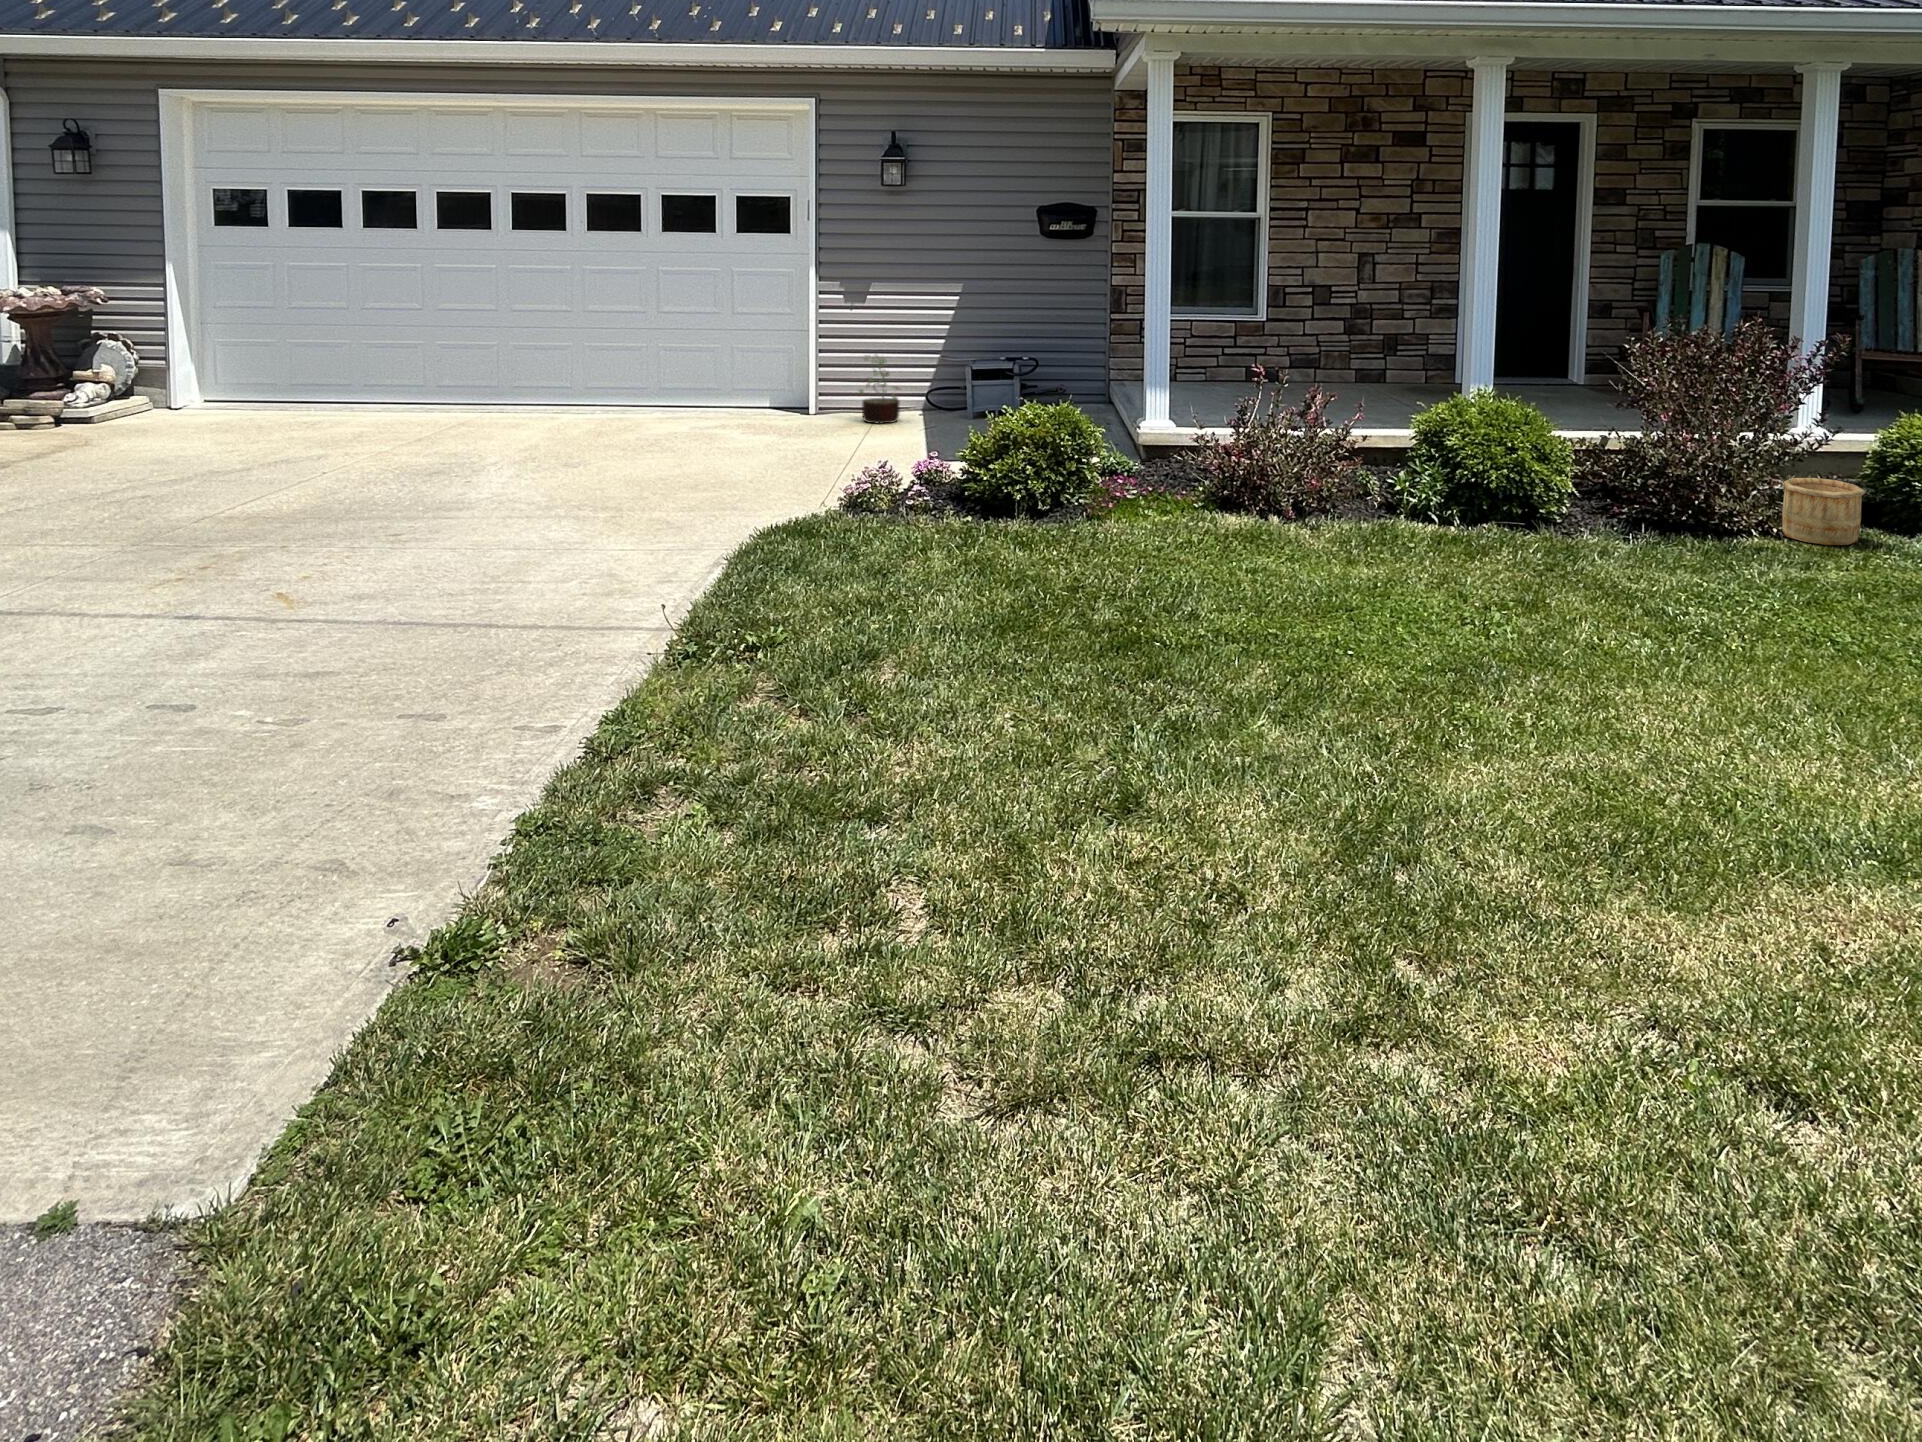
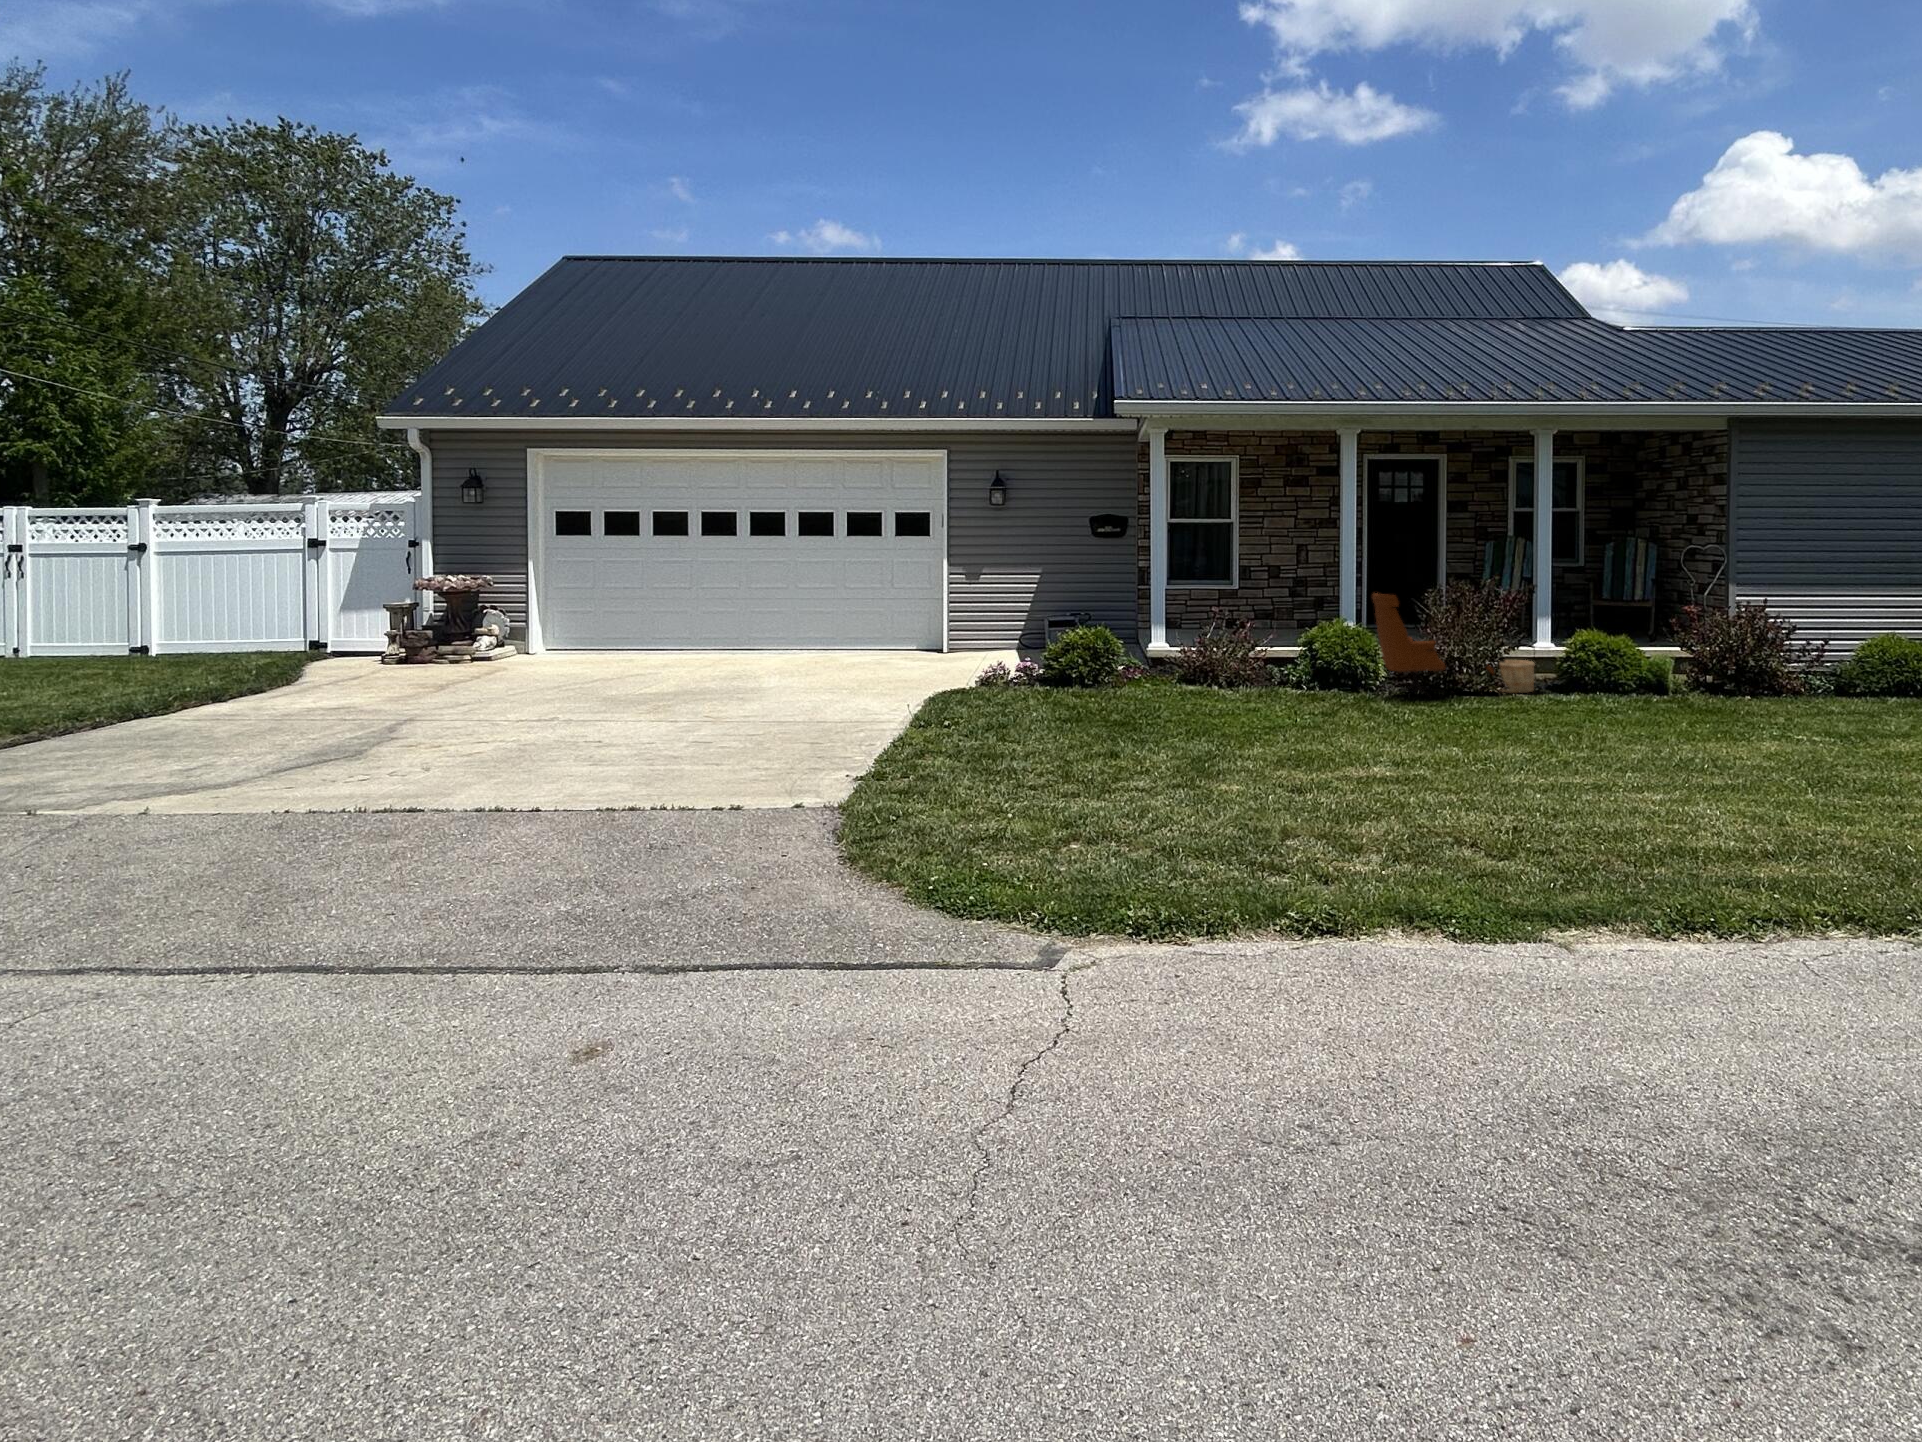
decorative plant: present [860,356,899,424] -> none [974,613,1003,658]
lounge chair: none [1568,357,1792,563] -> present [1372,593,1494,697]

